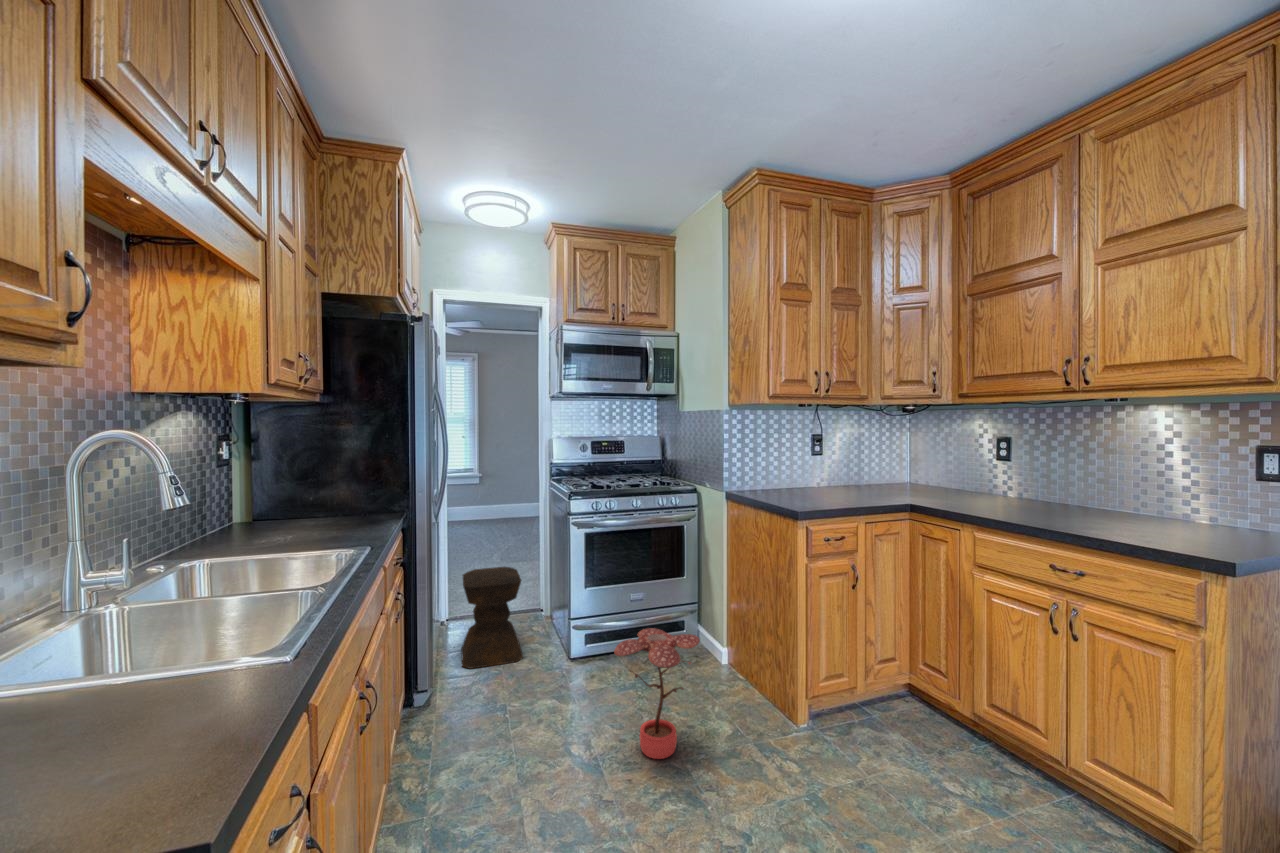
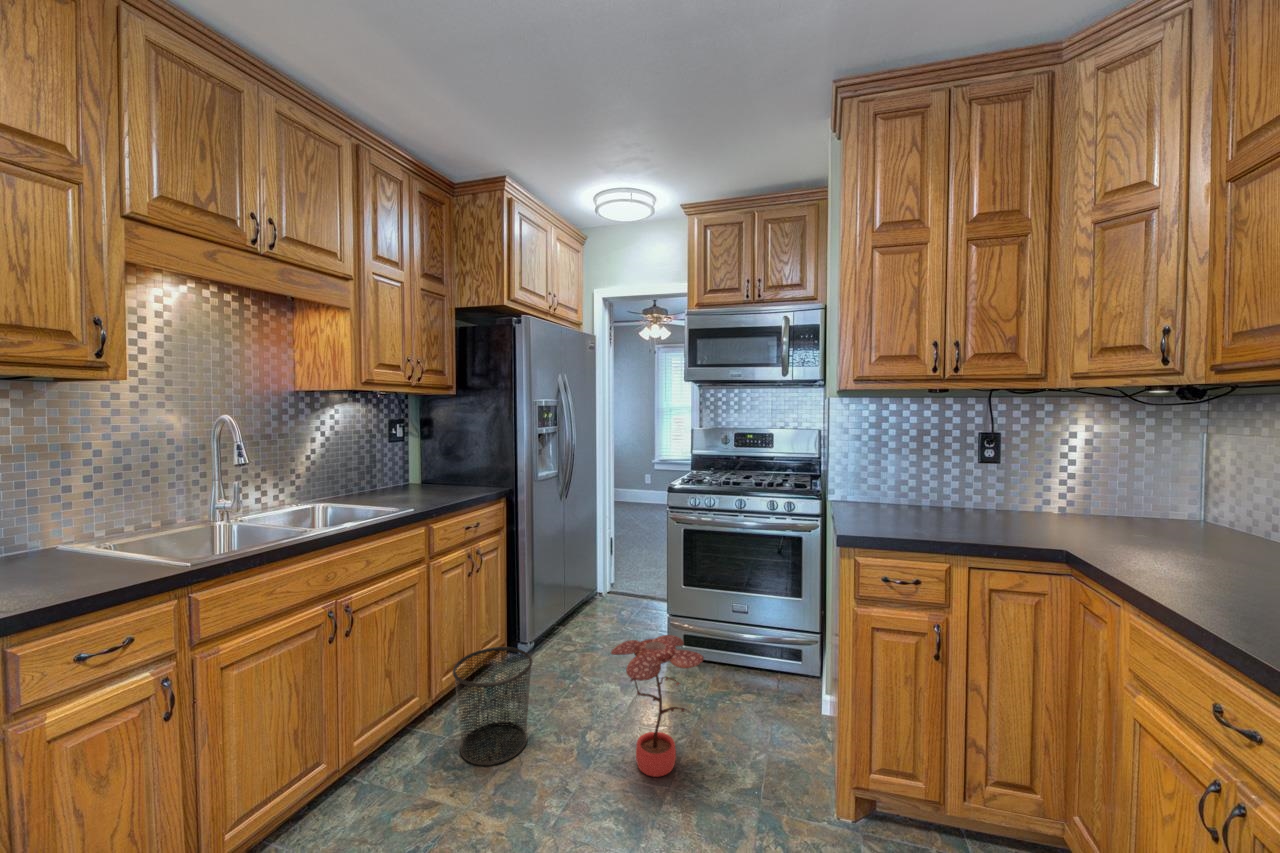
stool: present [461,567,523,669] -> none [585,544,649,638]
waste bin: none [444,686,535,826] -> present [453,647,532,765]

